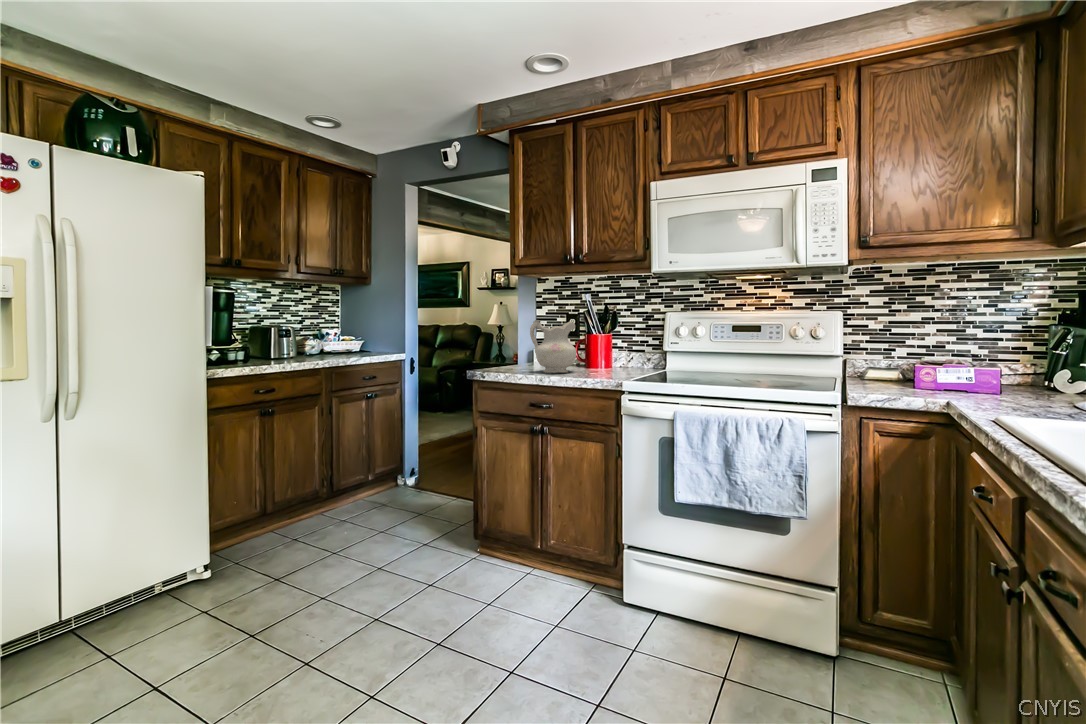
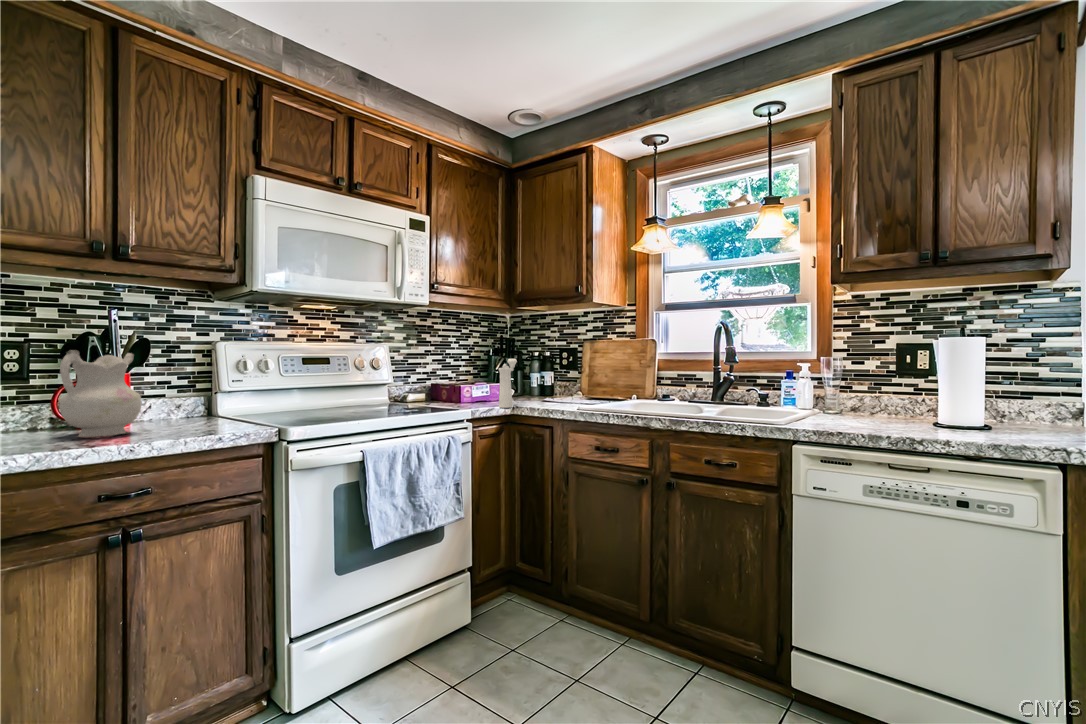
pepper mill: none [933,329,993,399] -> present [499,359,517,408]

